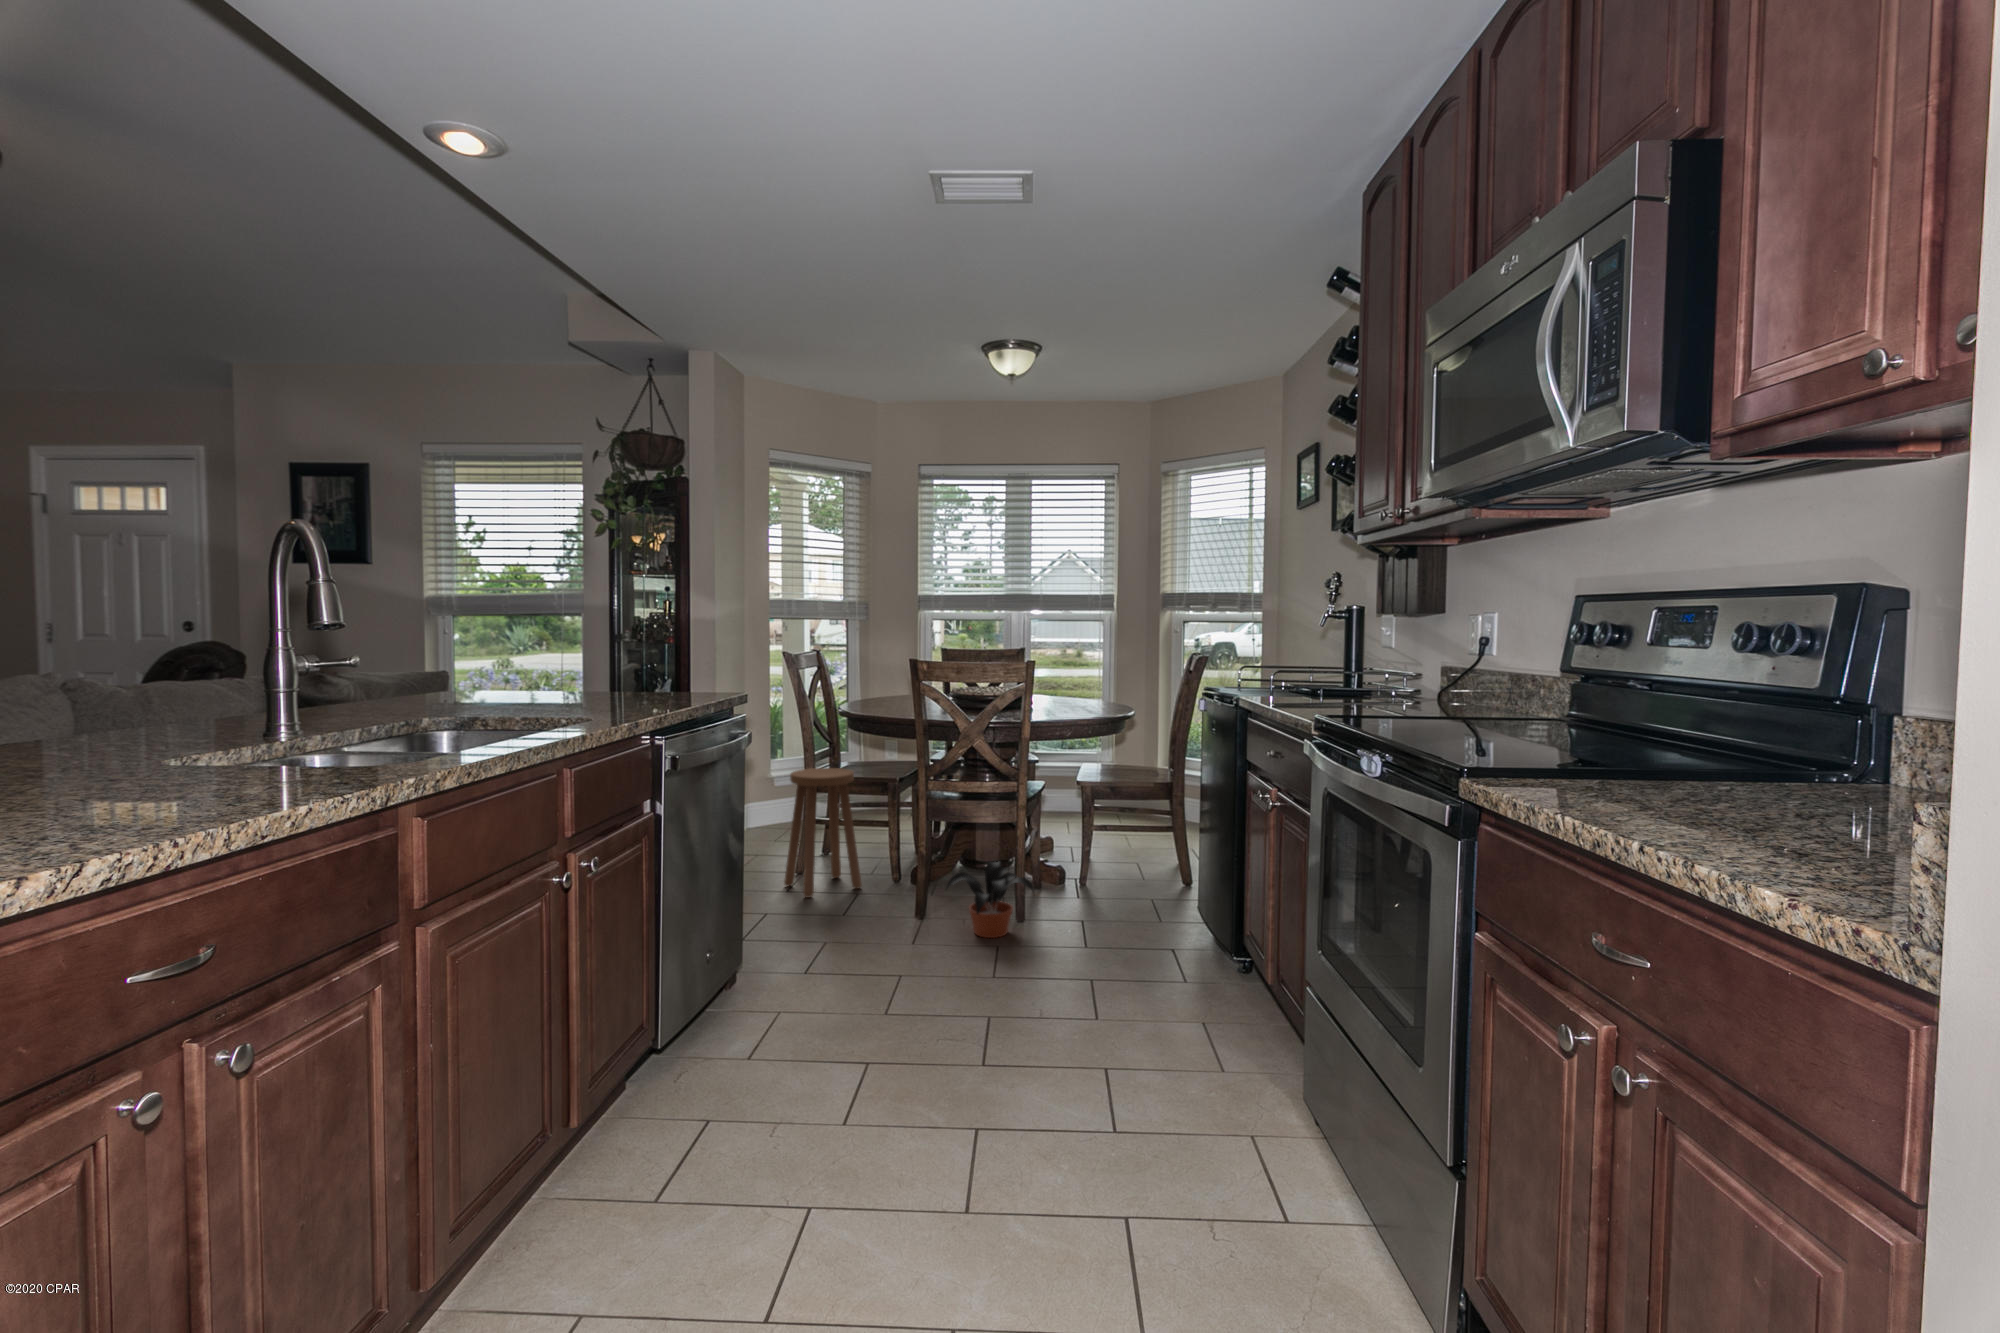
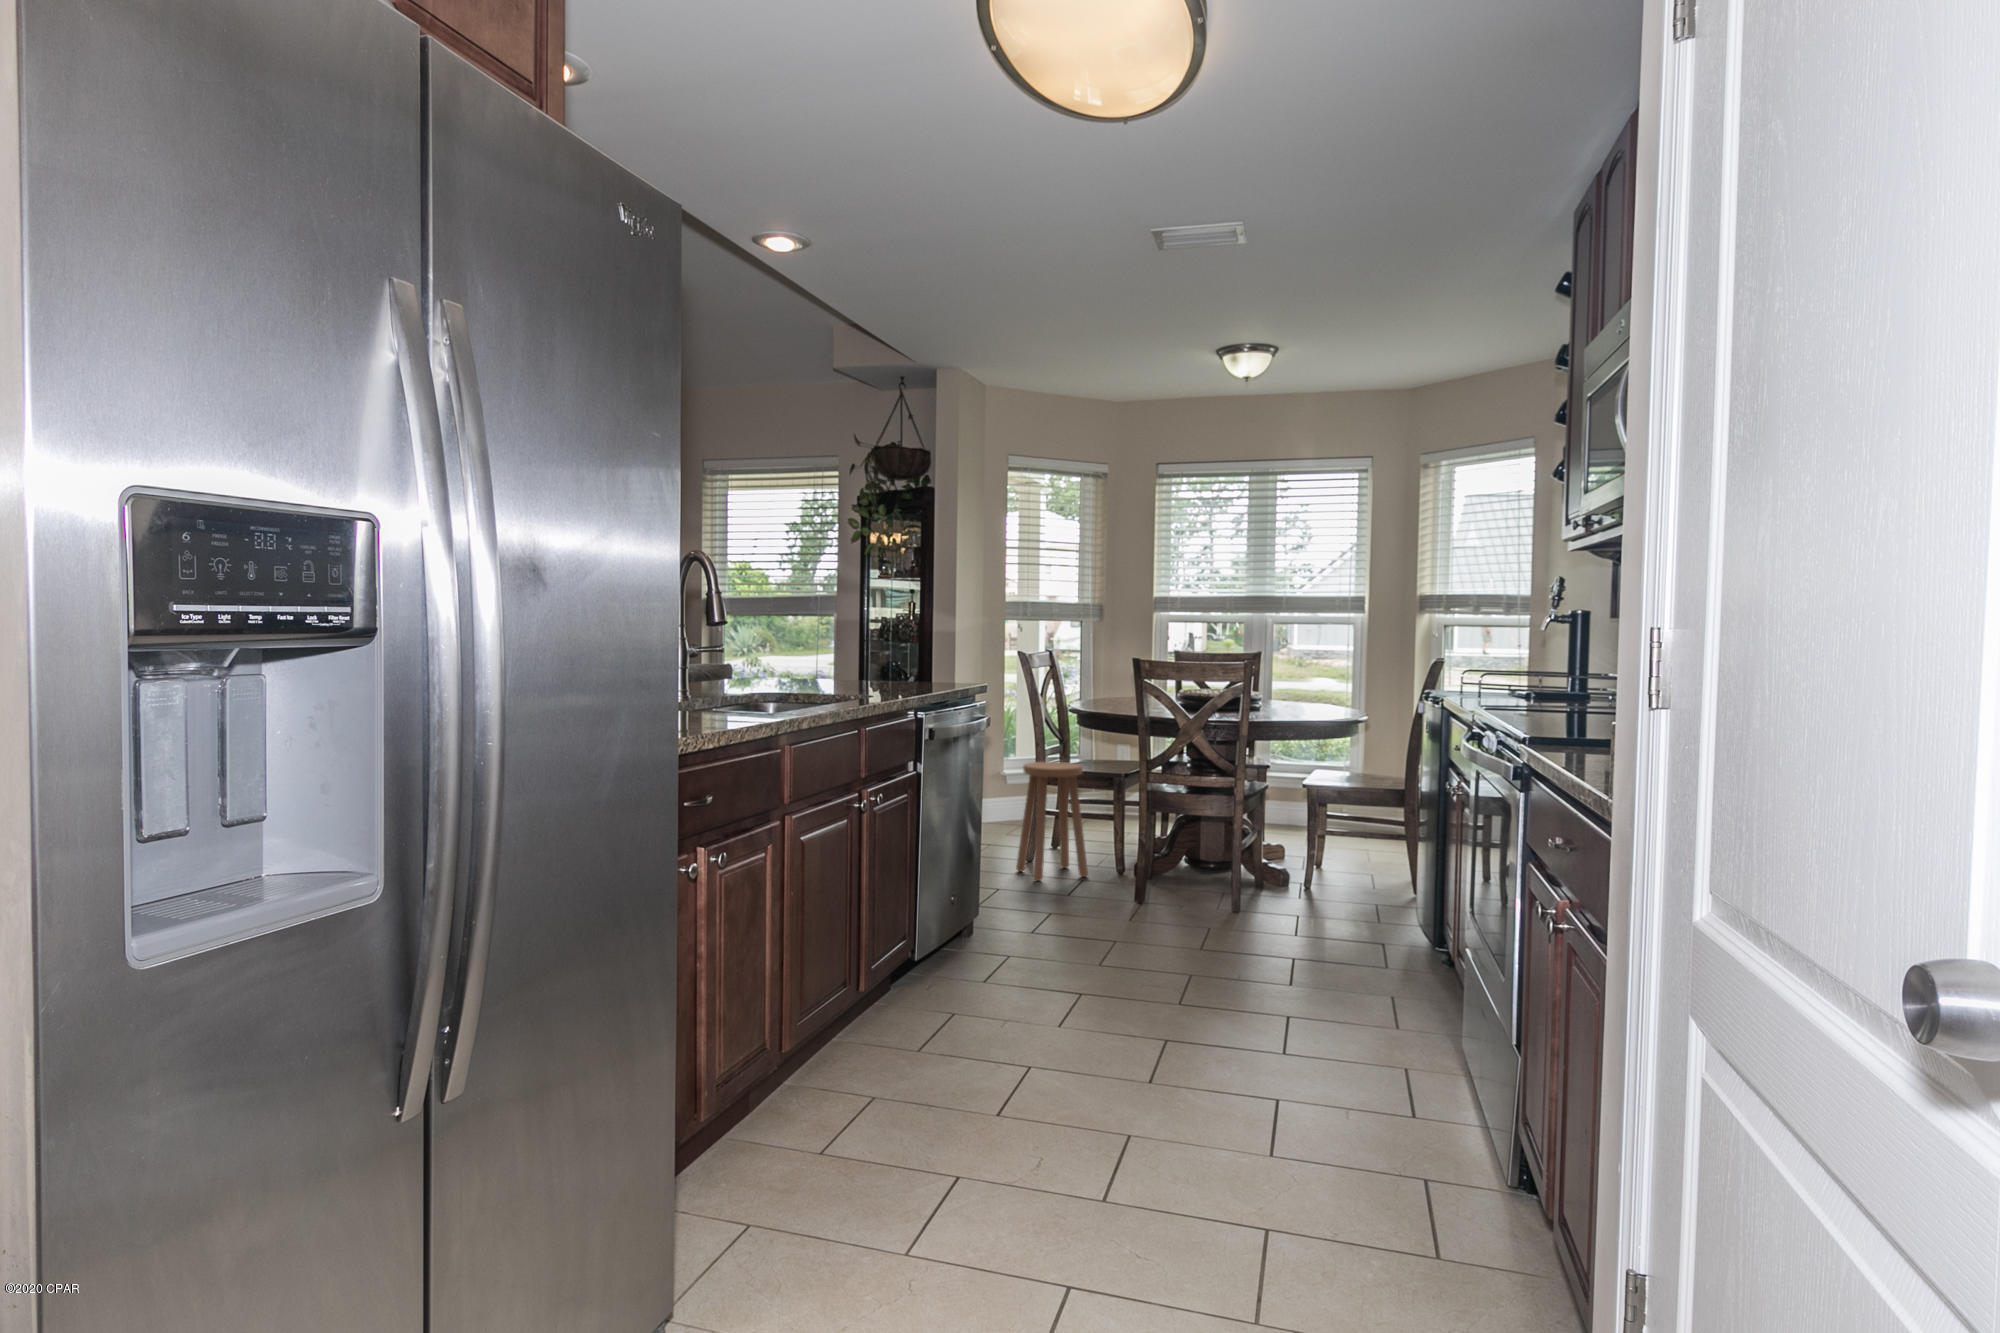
potted plant: present [946,862,1033,938] -> none [1163,851,1248,921]

